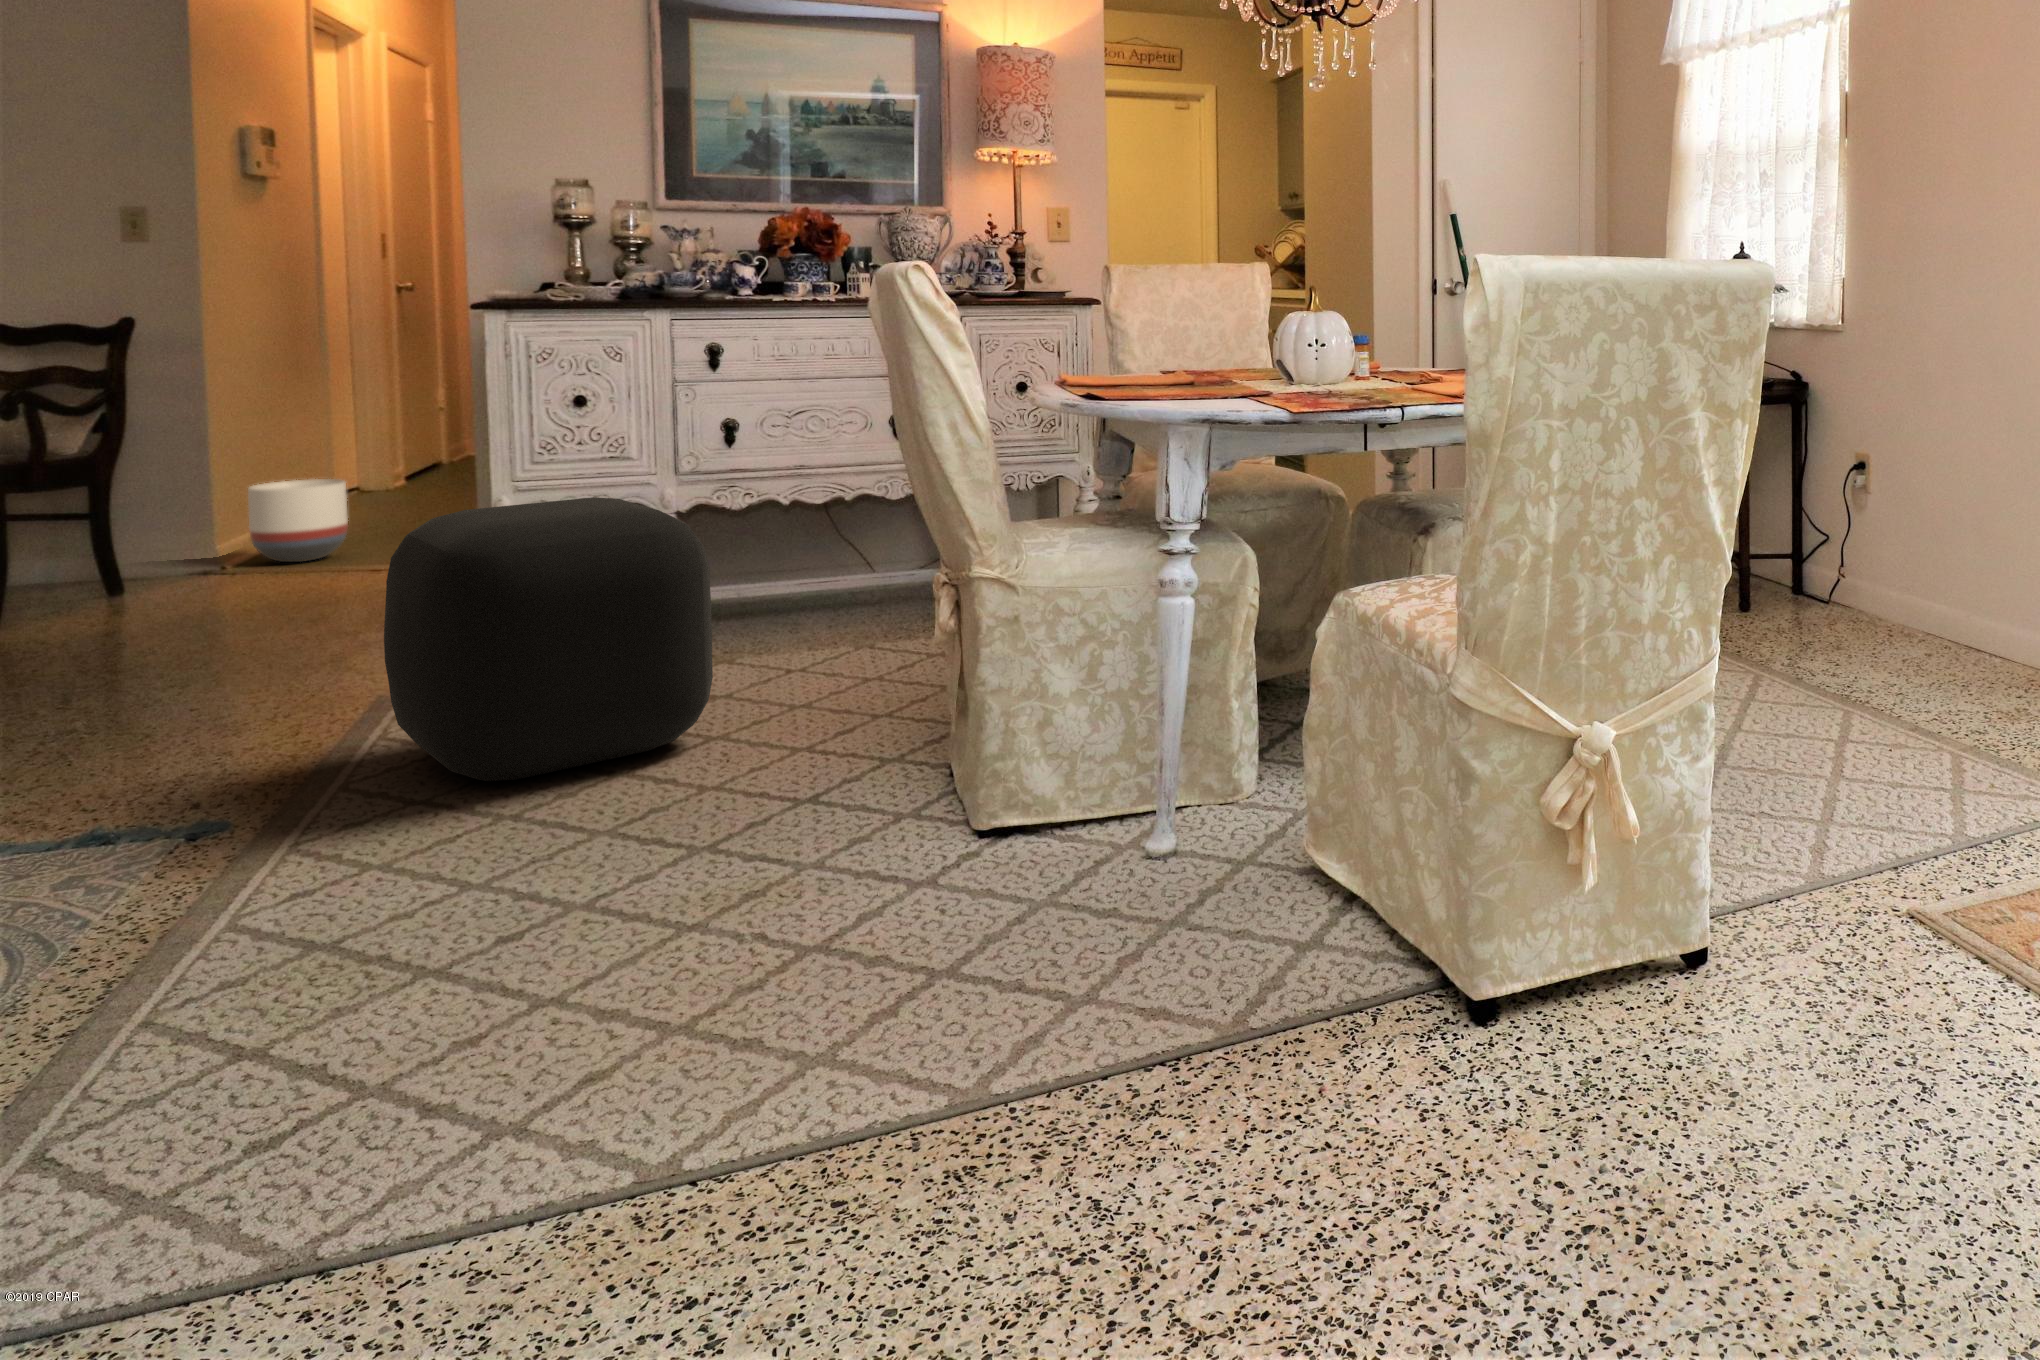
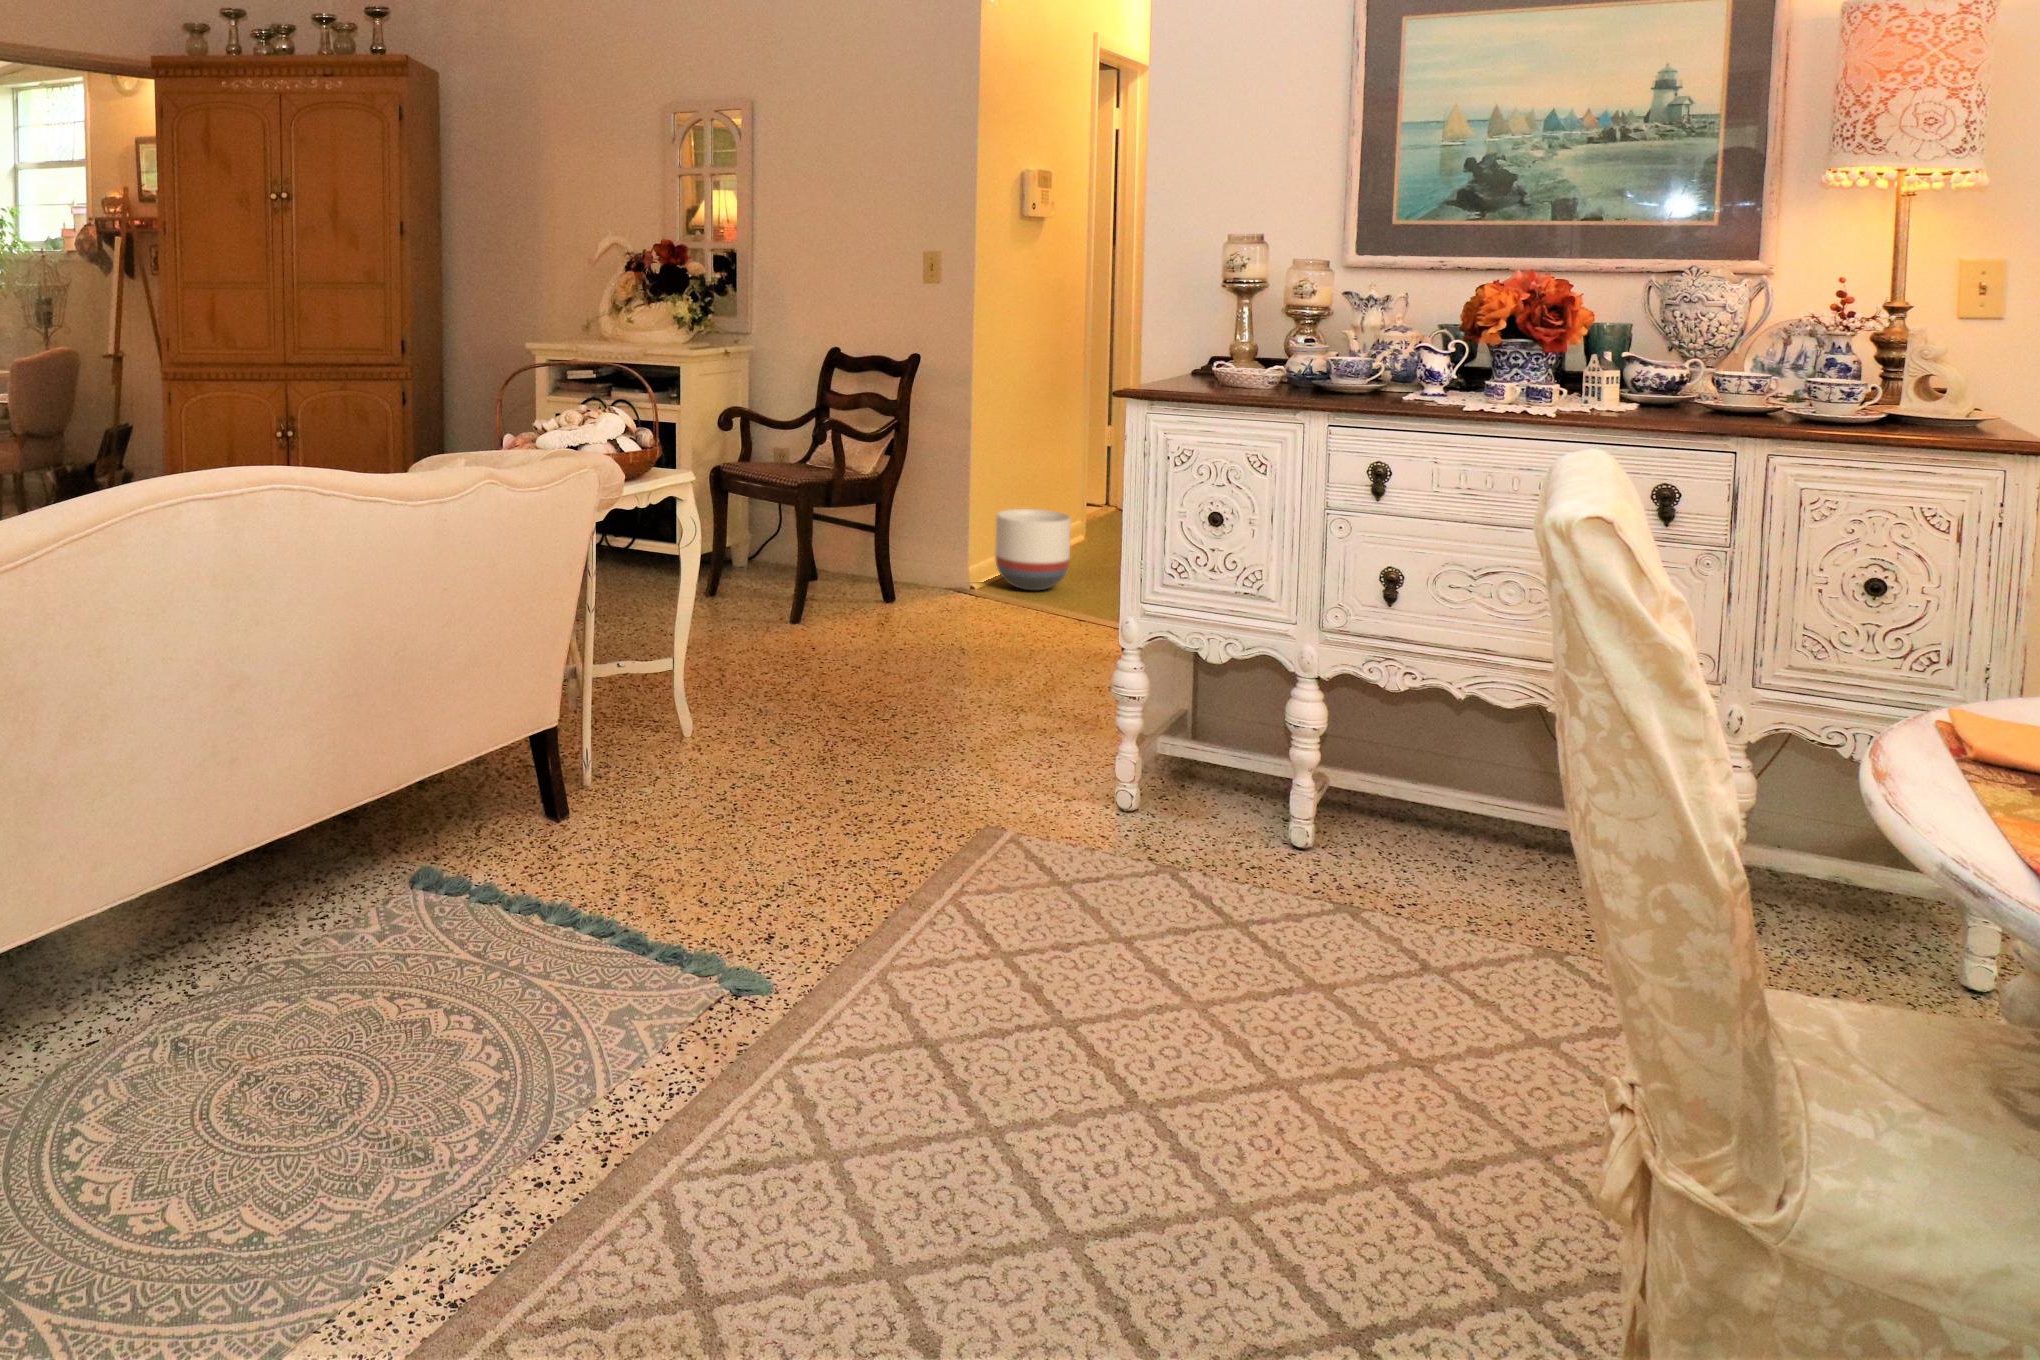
ottoman: present [384,497,713,781] -> none [907,687,1286,1104]

